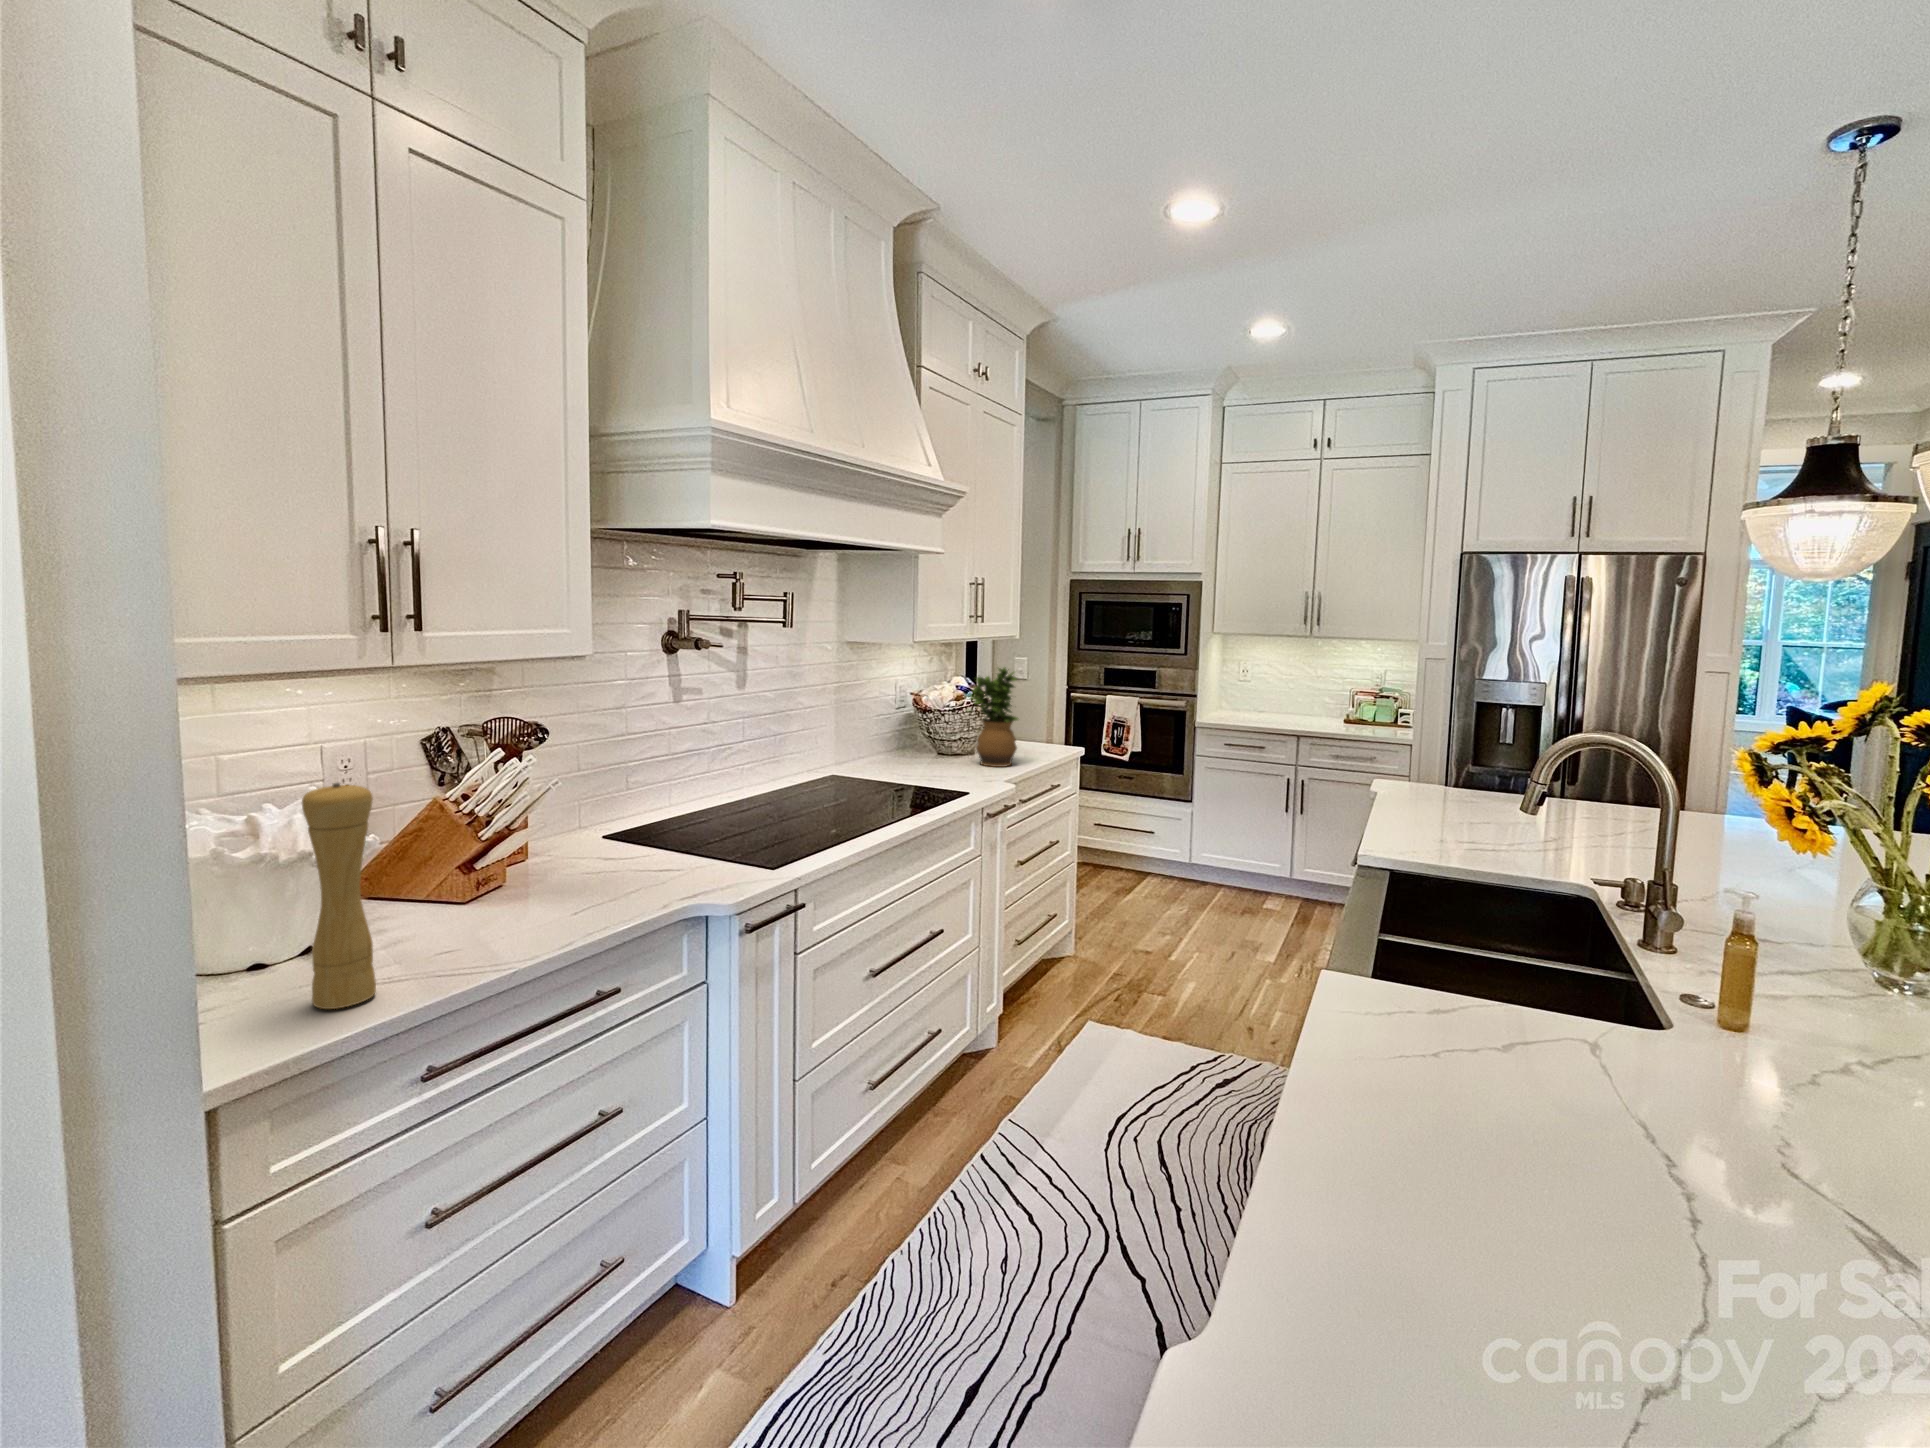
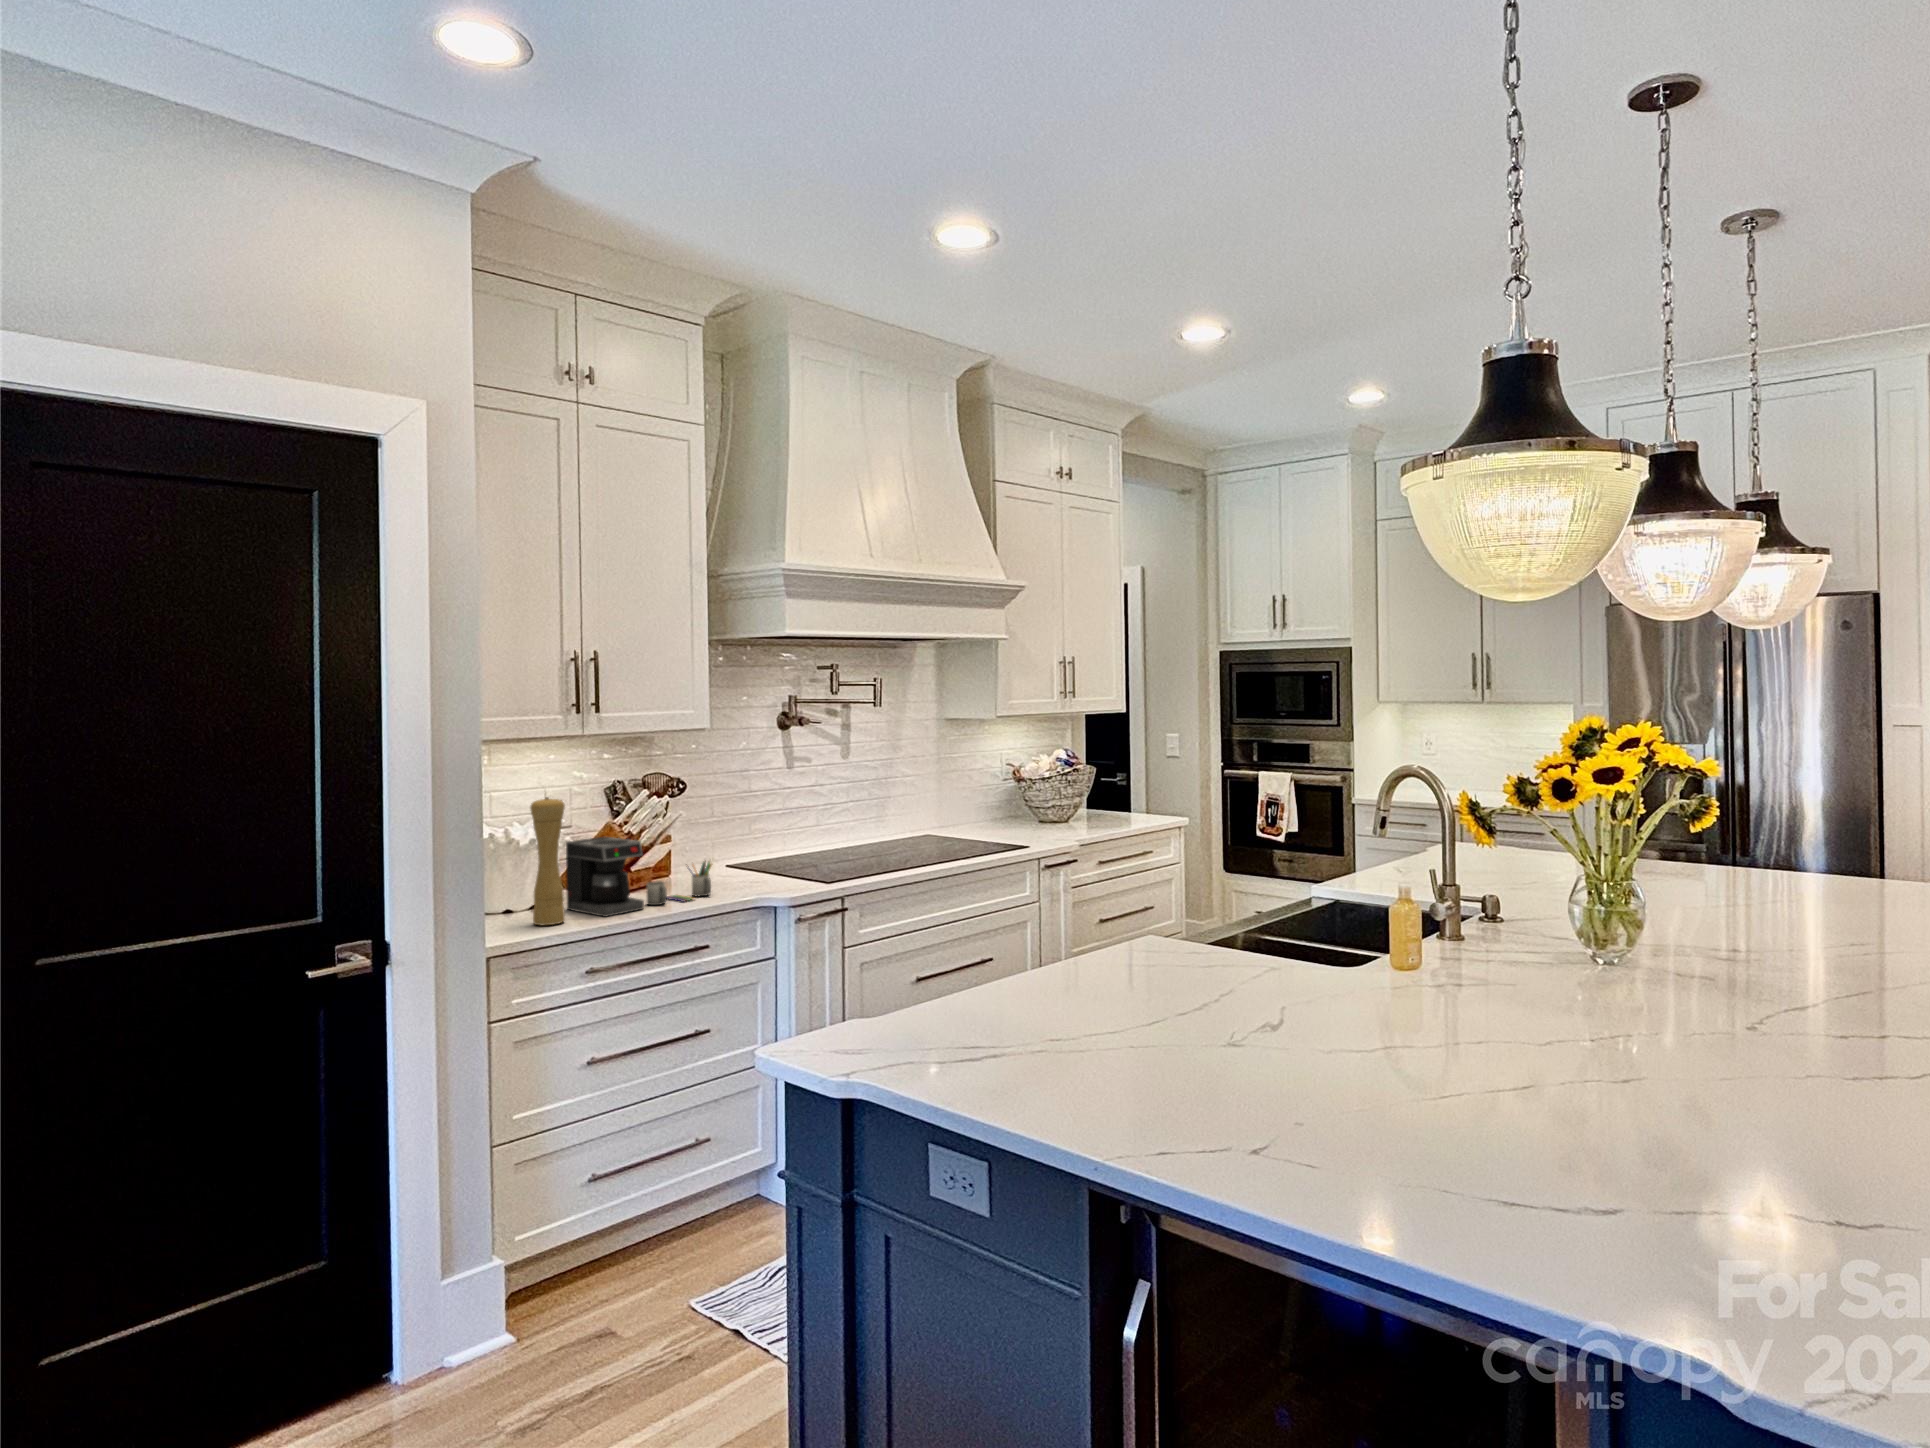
potted plant: present [971,667,1019,767] -> none [1057,738,1106,831]
coffee maker: none [369,829,615,973] -> present [566,837,712,917]

